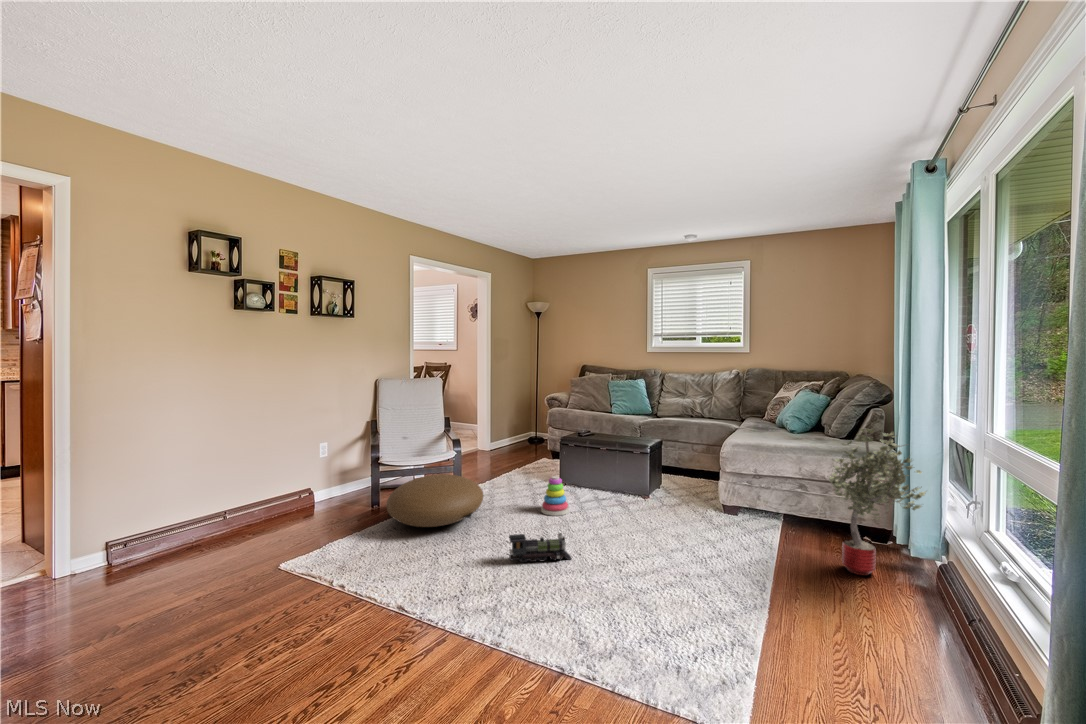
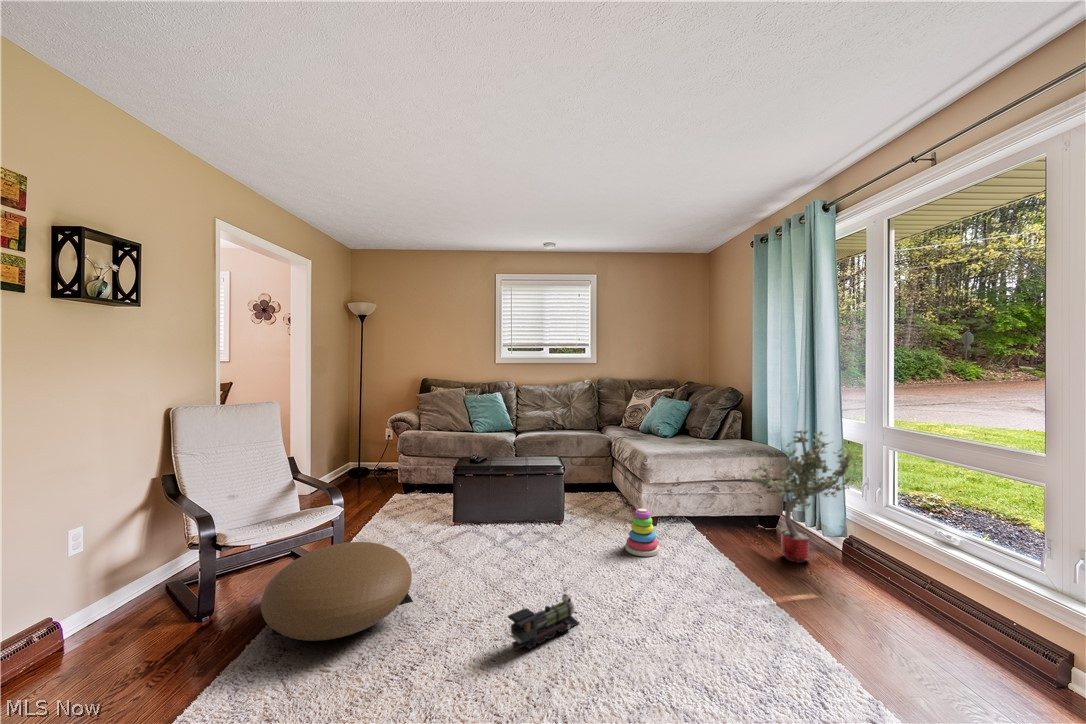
stacking toy: present [541,476,569,516] -> present [625,508,659,556]

